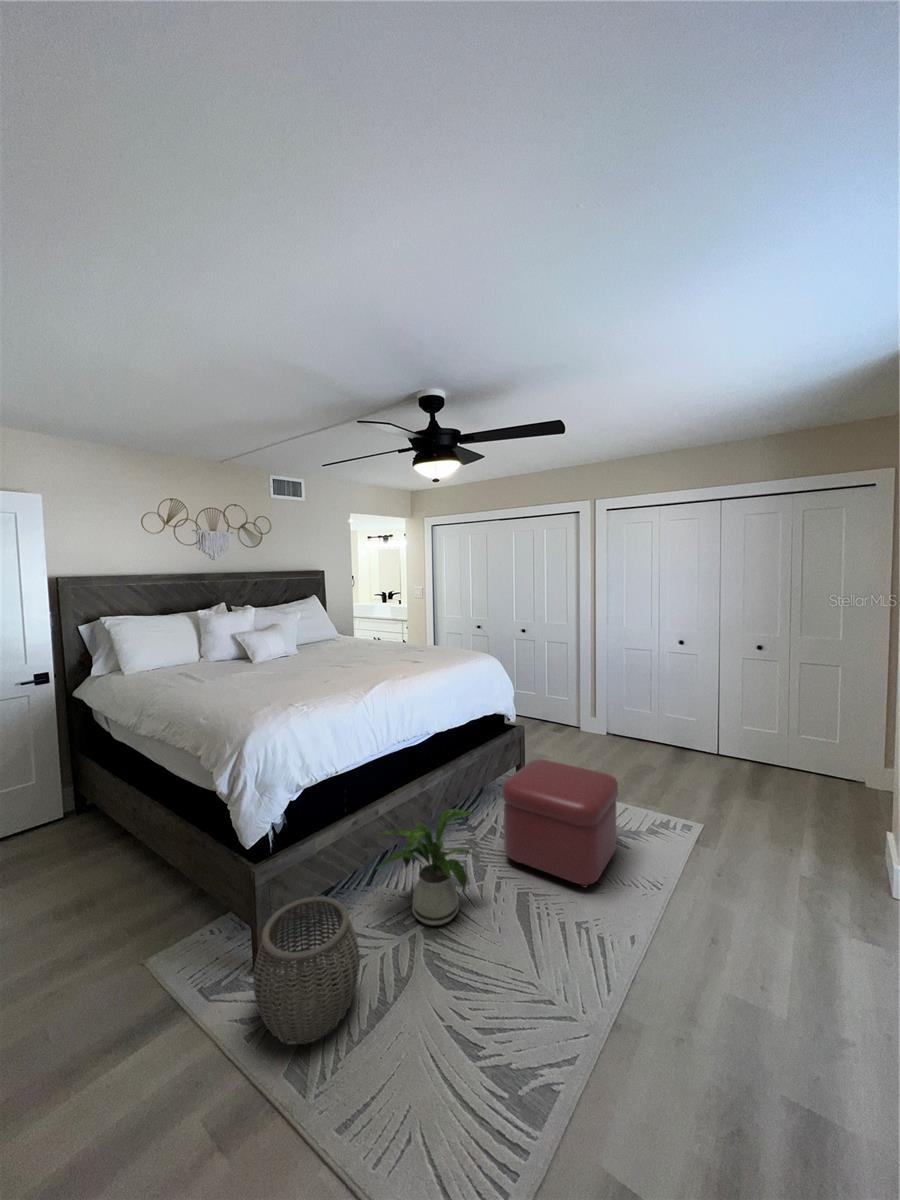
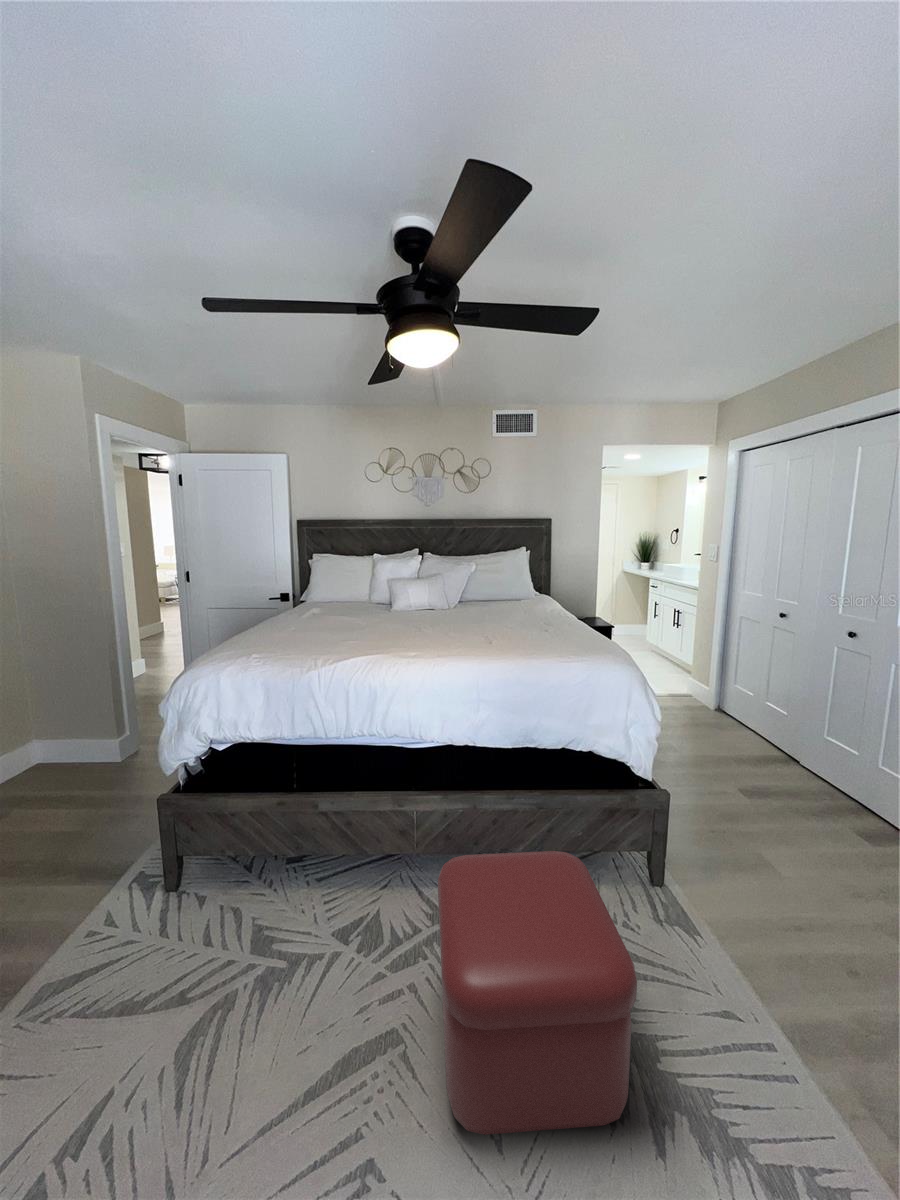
house plant: present [375,809,479,925] -> none [239,828,367,986]
woven basket: present [253,897,360,1043] -> none [58,846,182,987]

